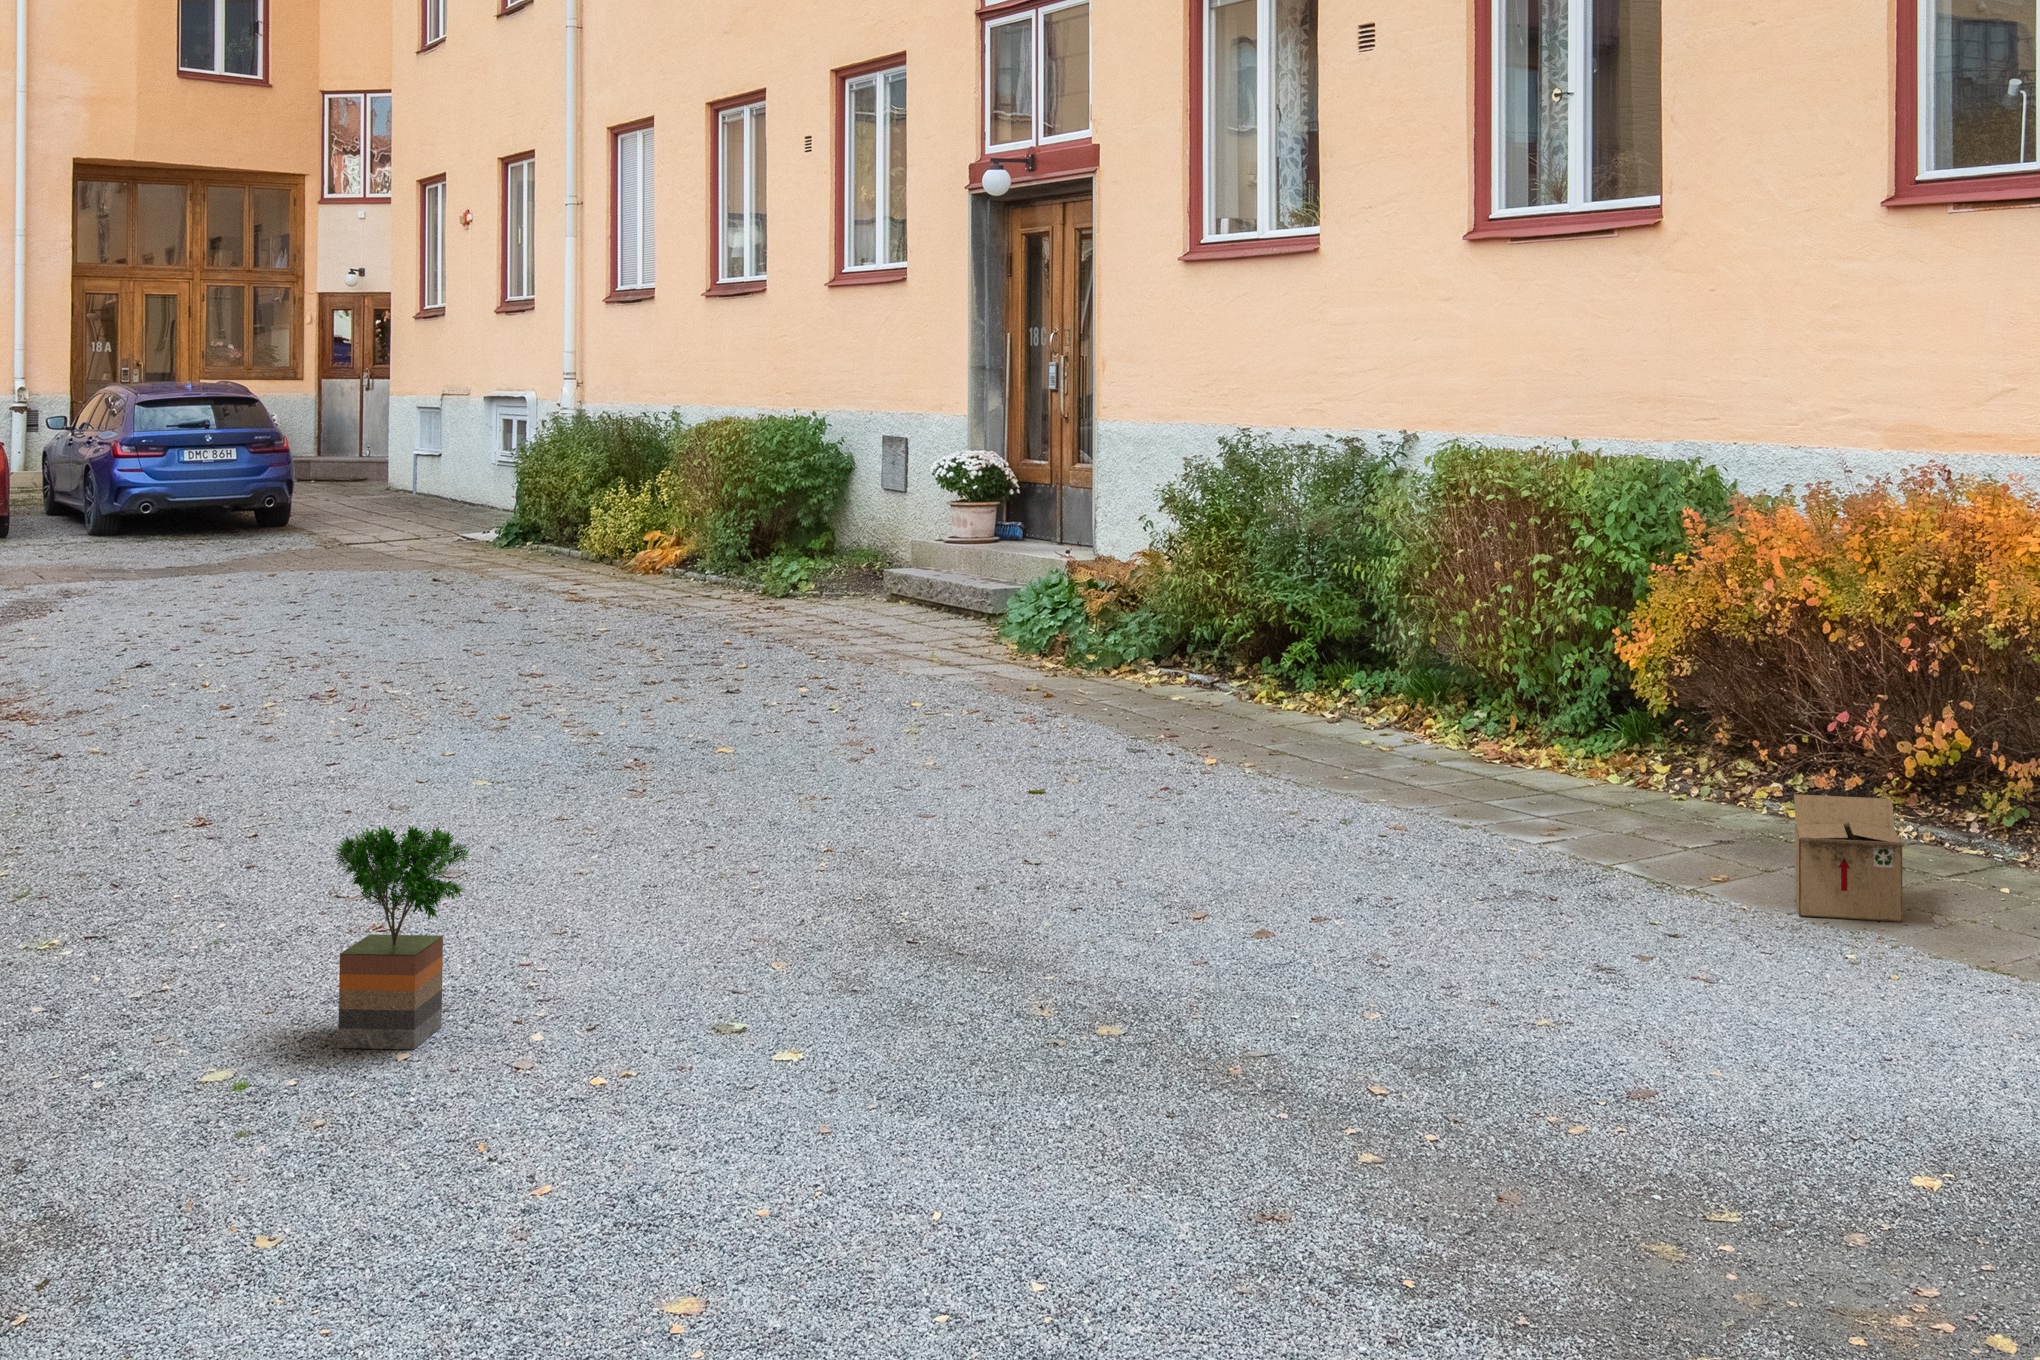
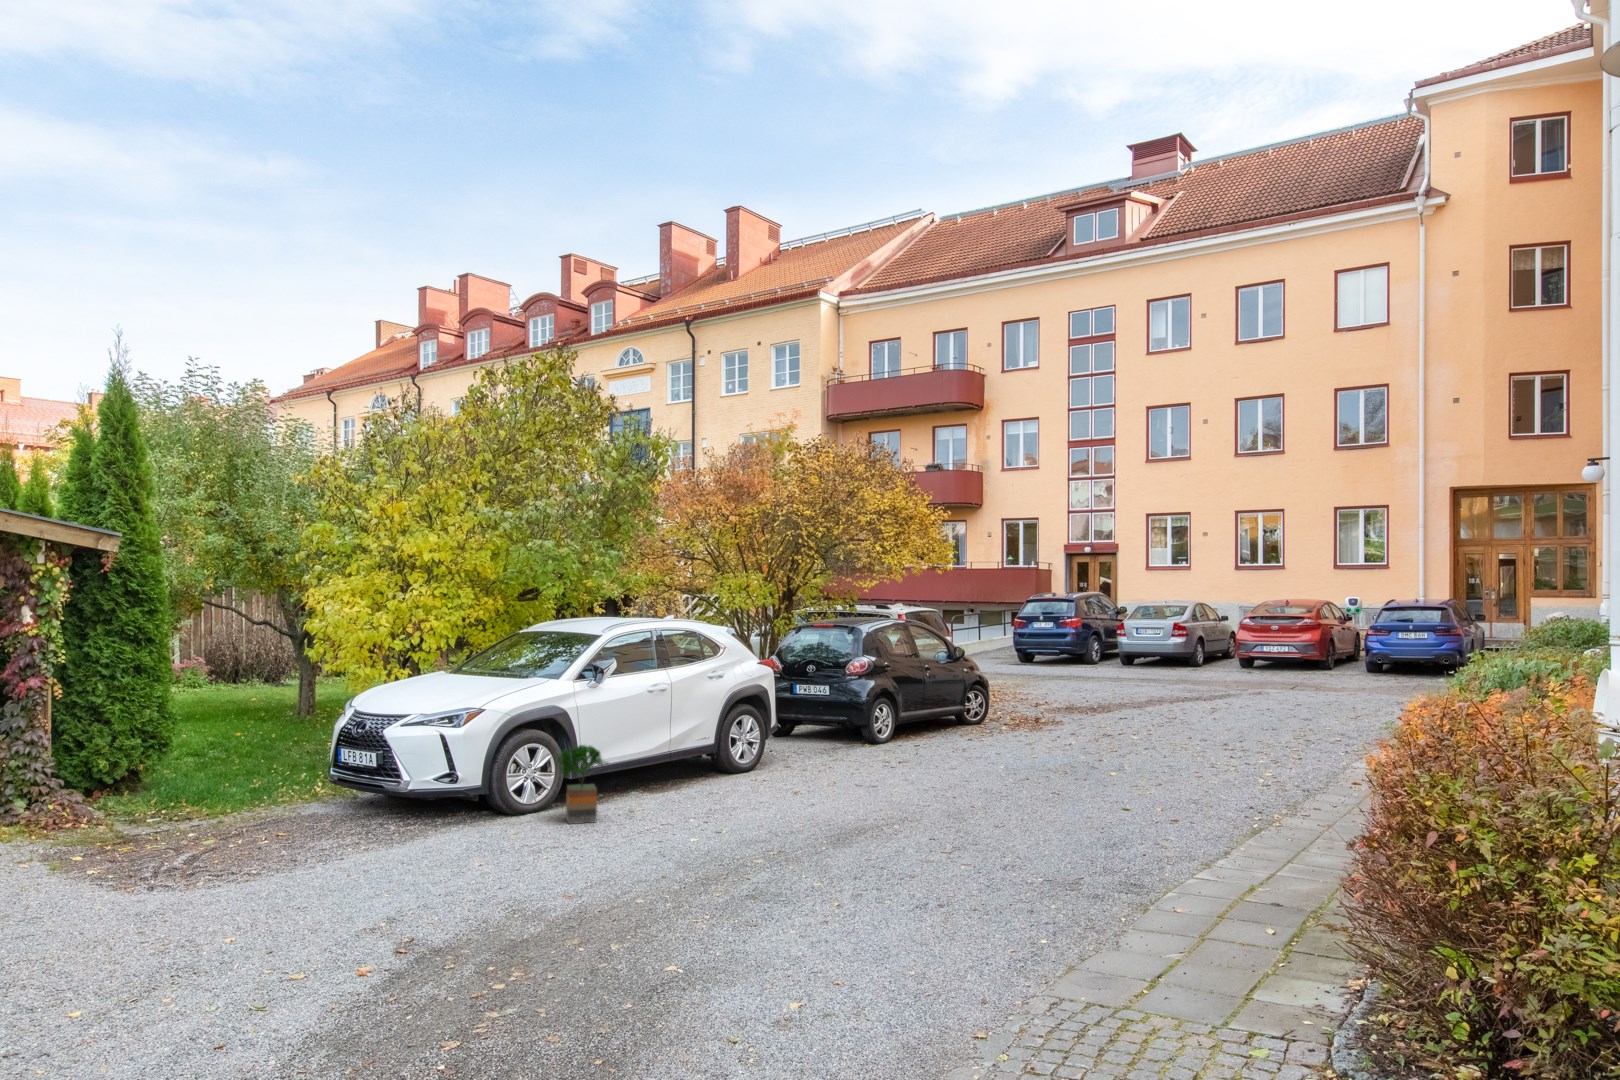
cardboard box: present [1794,794,1905,922] -> none [1009,935,1144,1051]

